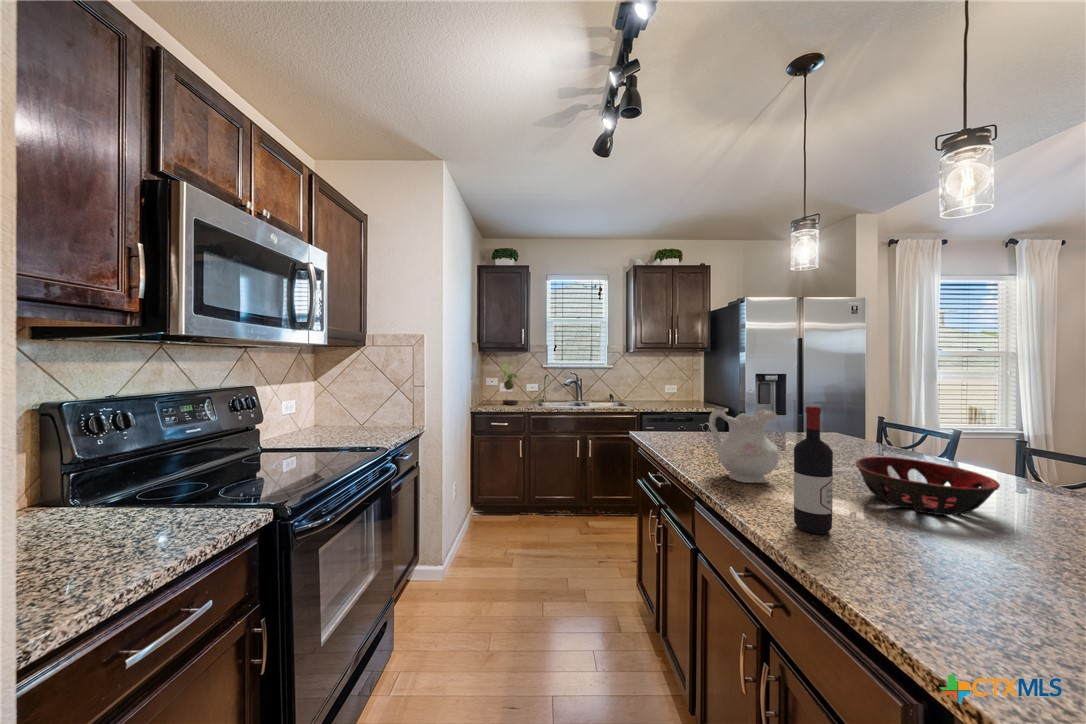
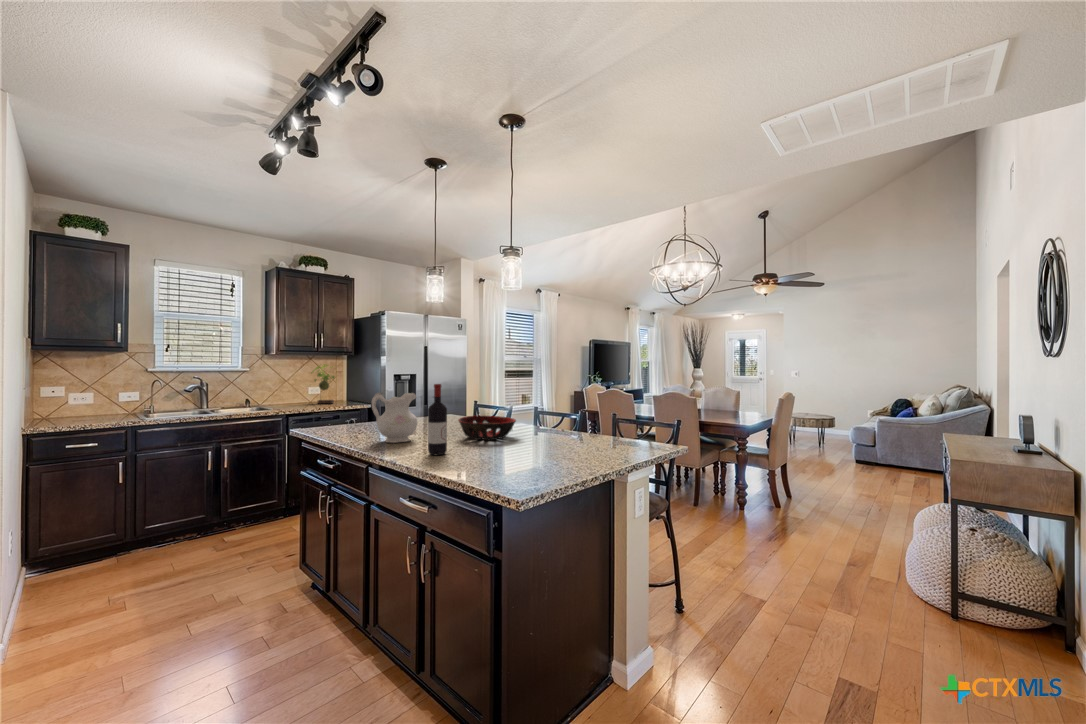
plant: present [500,363,518,405] -> present [312,364,334,404]

